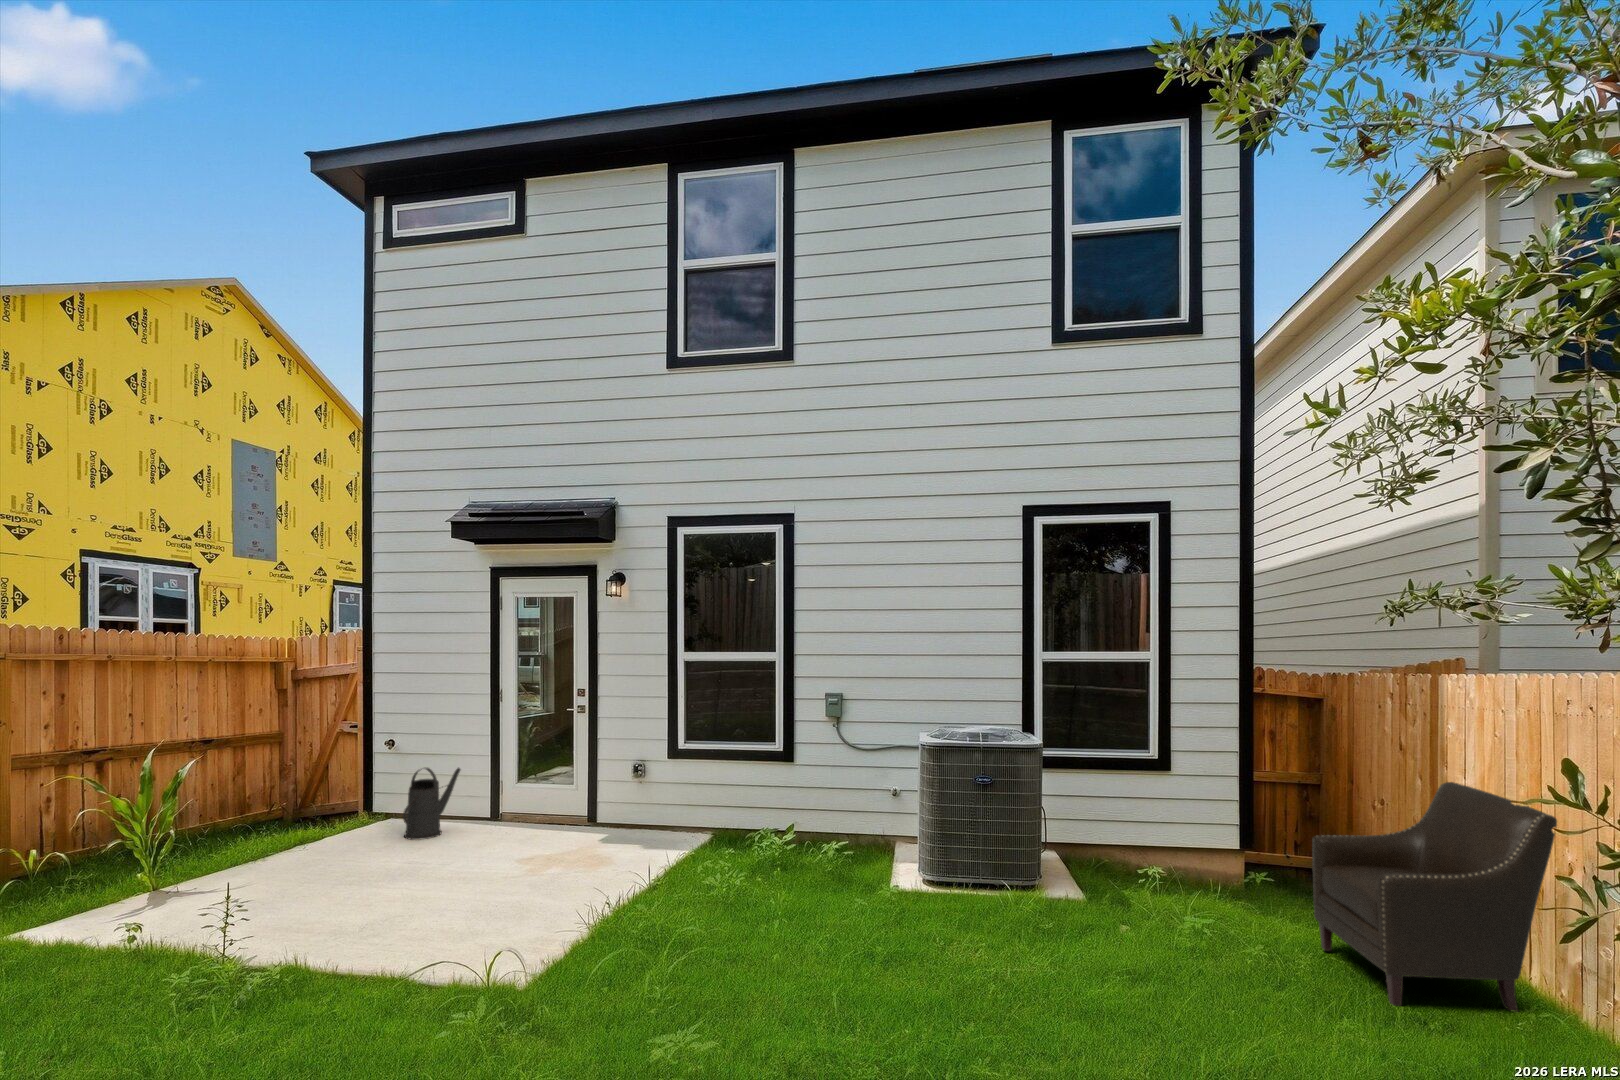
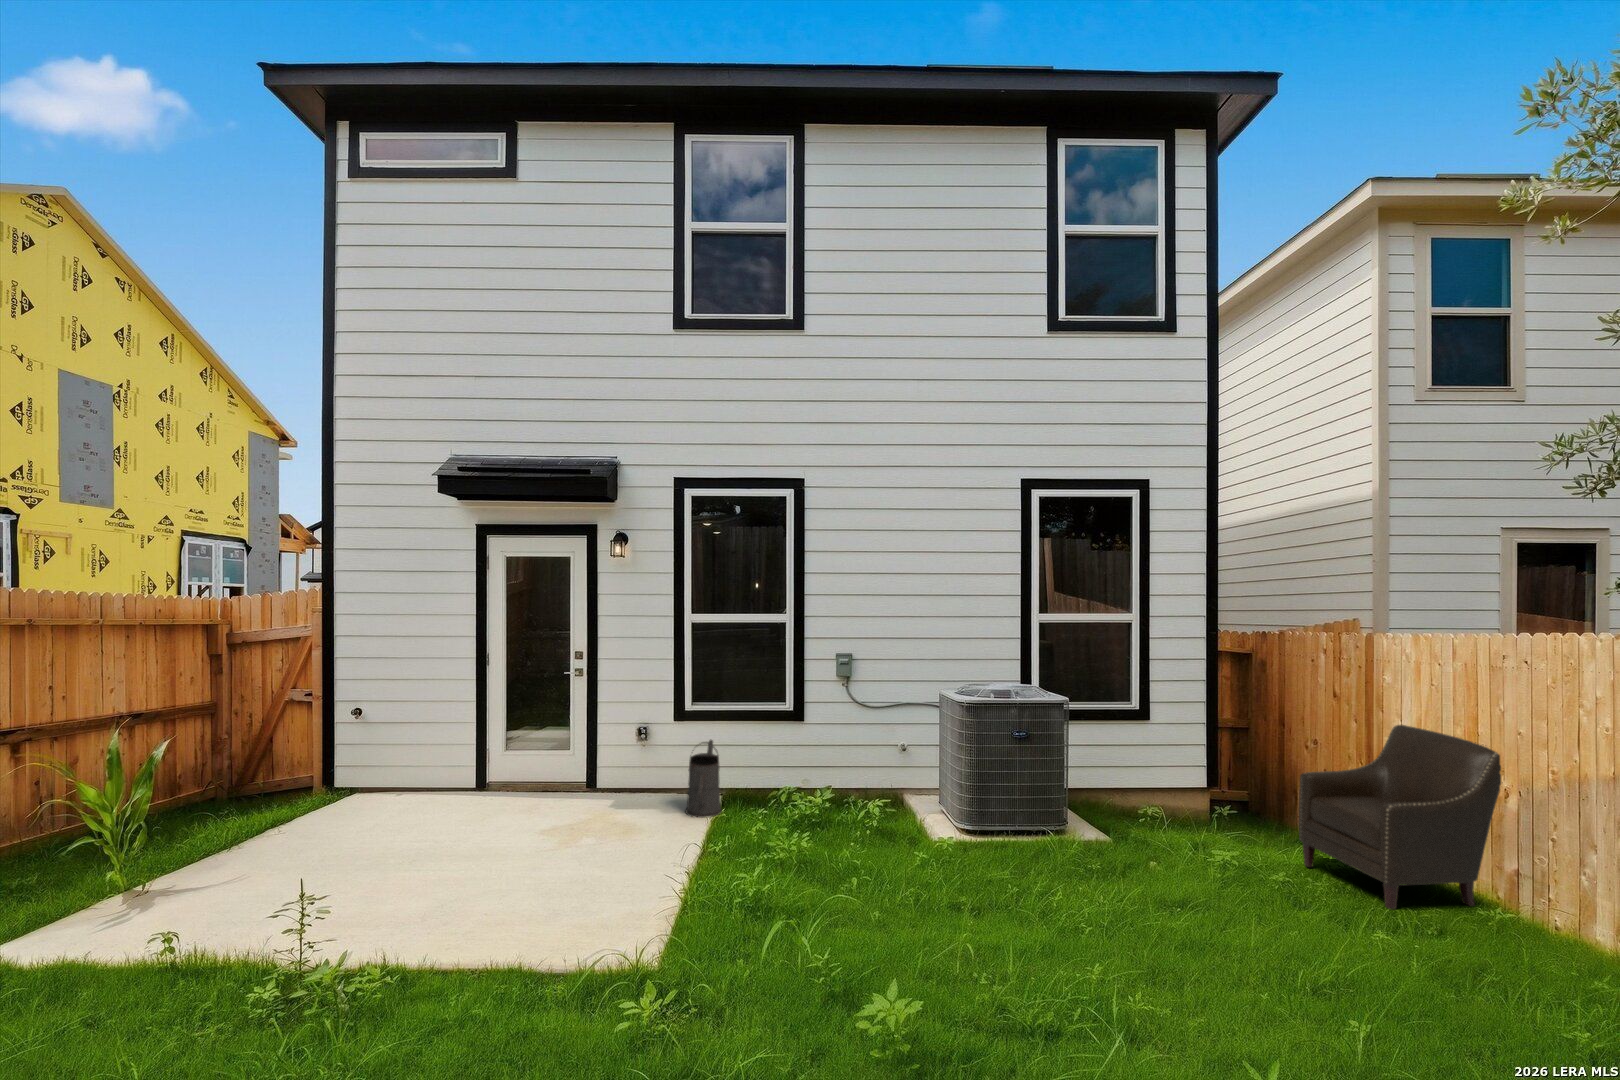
watering can: present [403,768,460,840] -> present [685,740,722,818]

